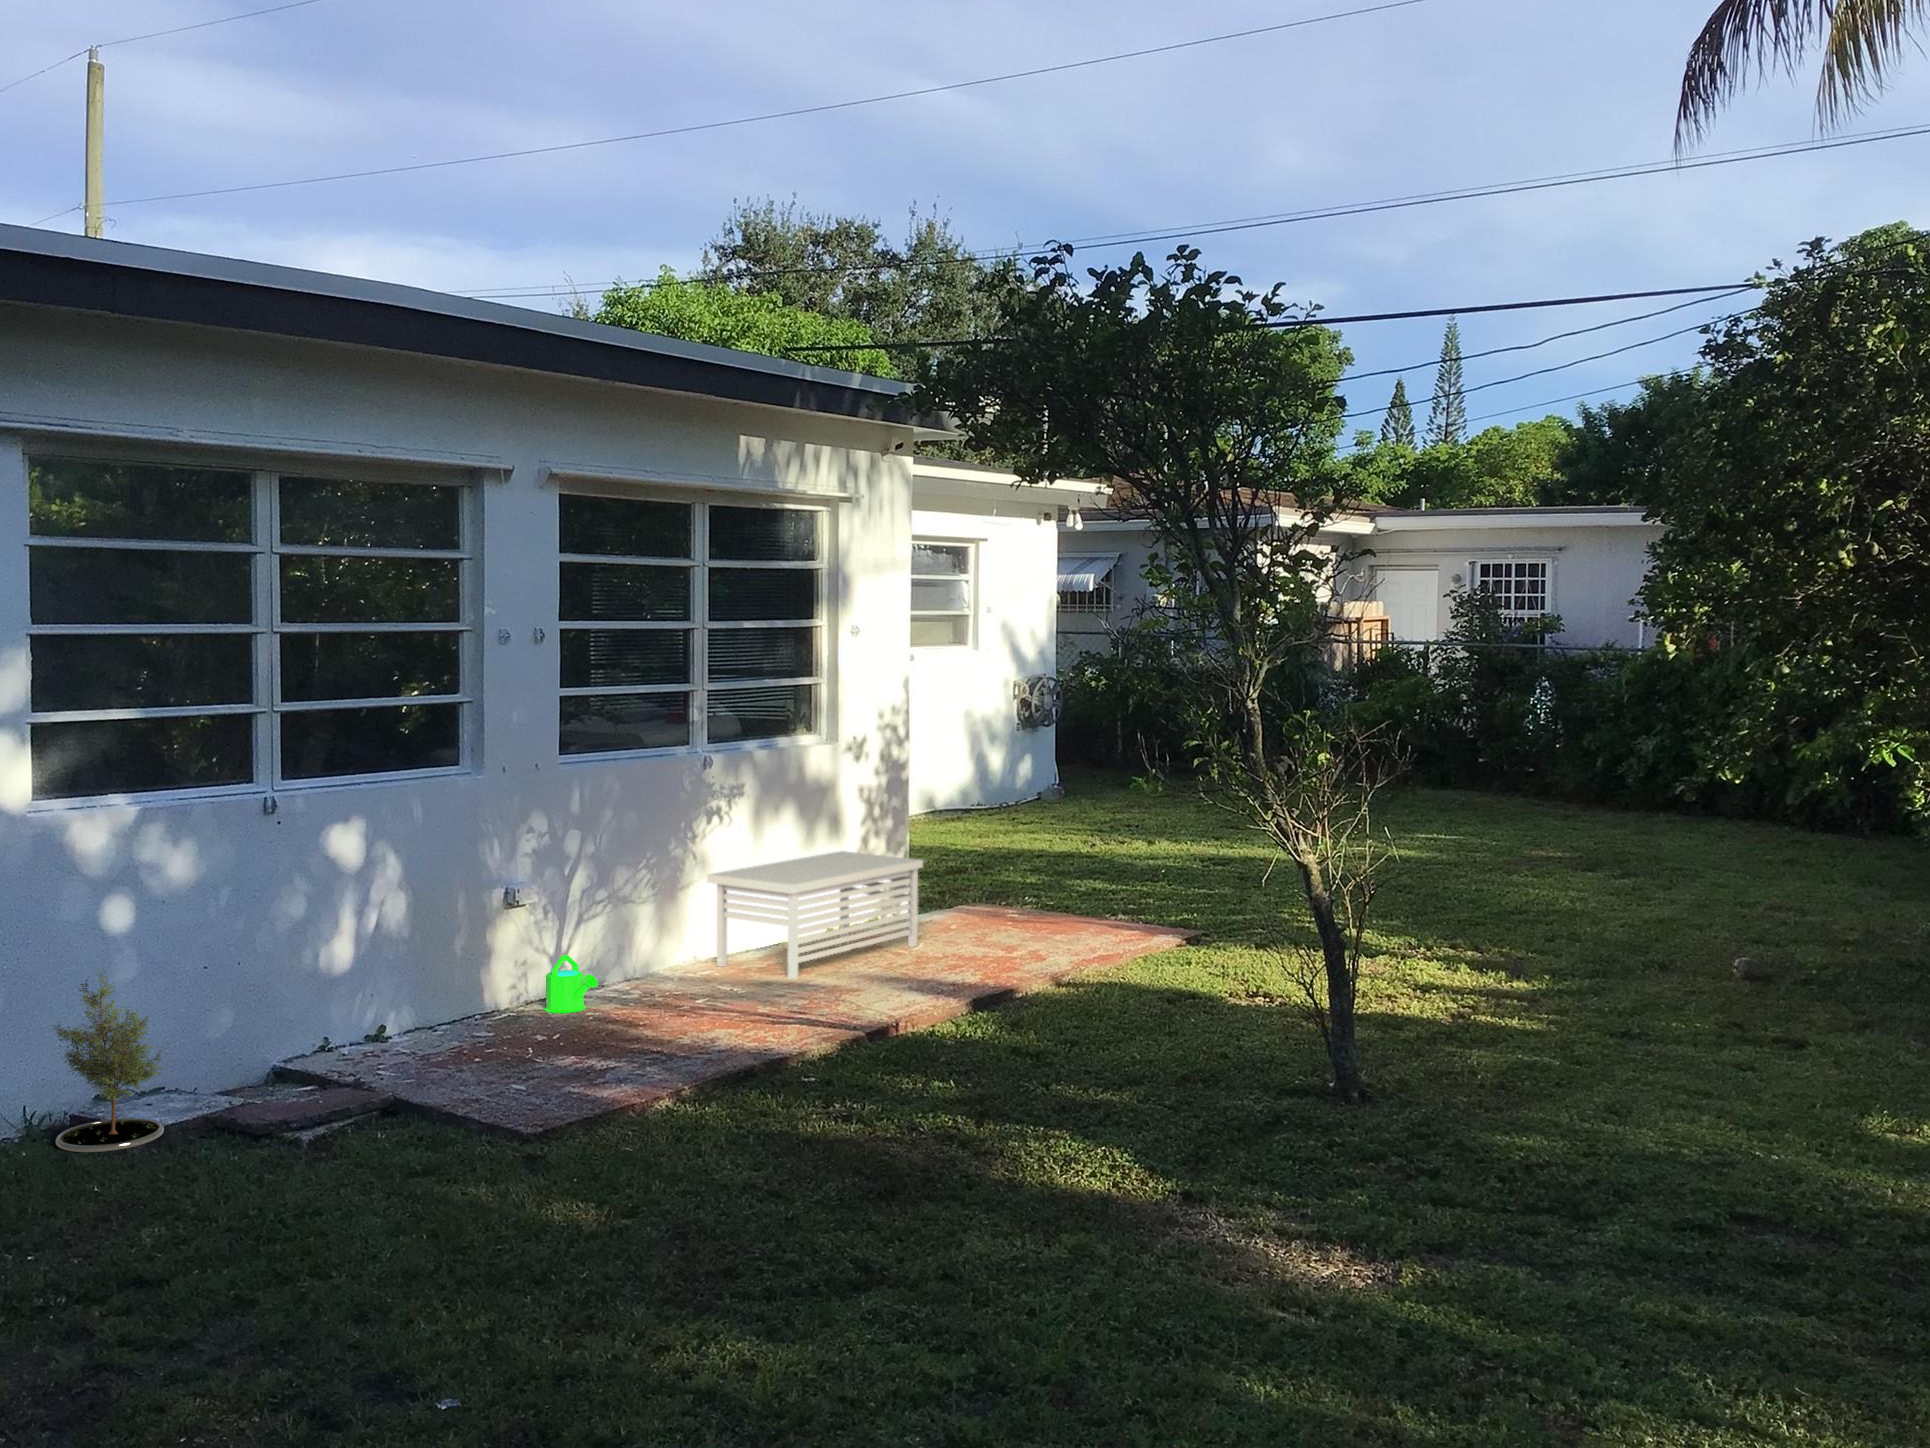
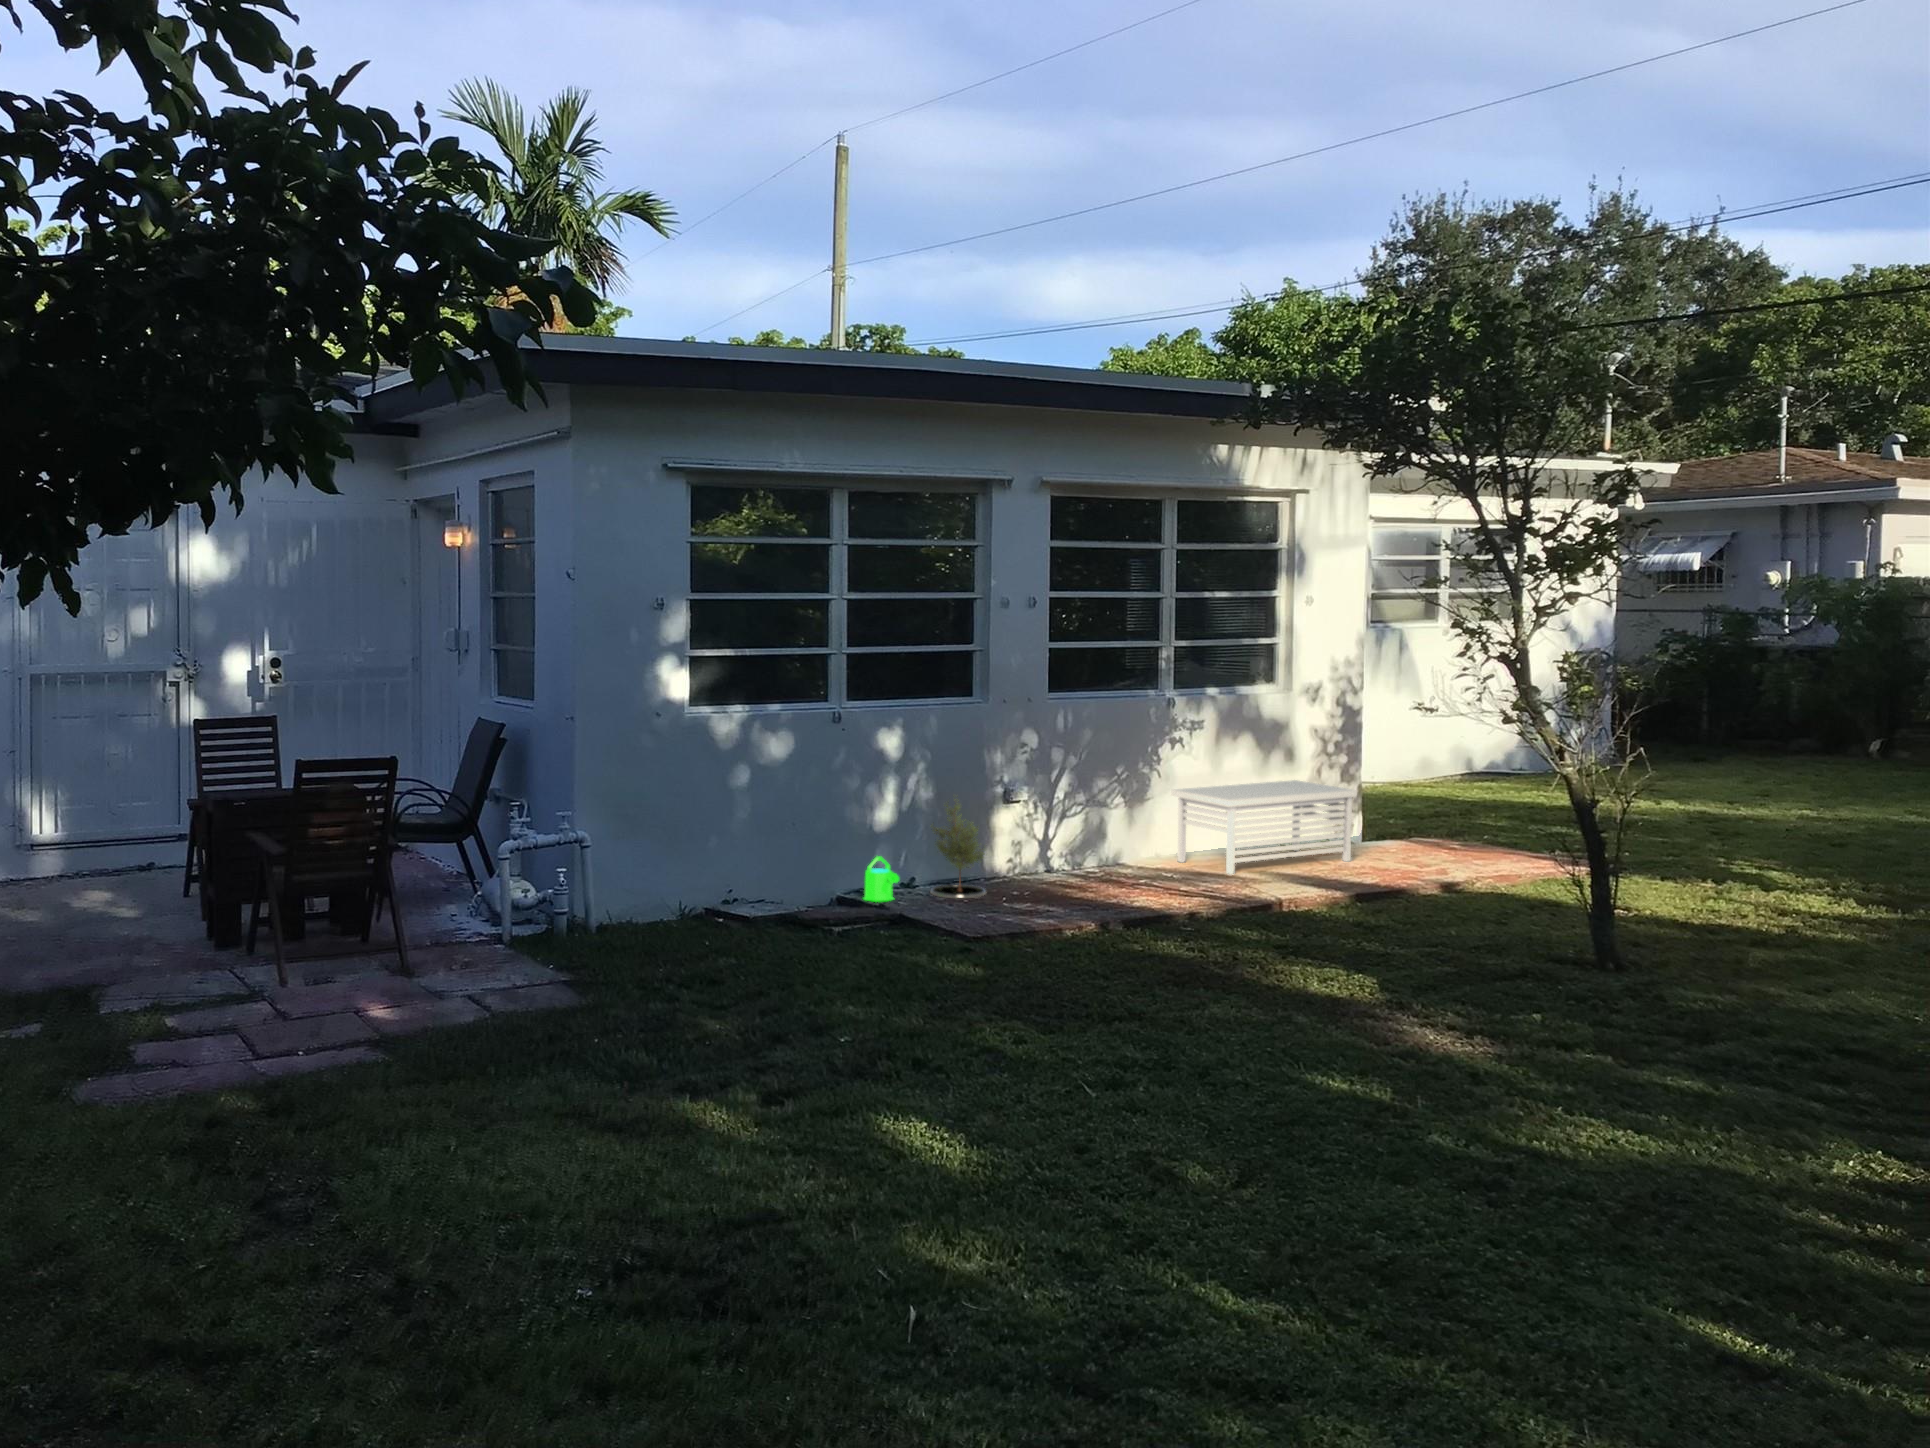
watering can: present [544,955,598,1013] -> present [863,856,899,902]
potted tree: present [53,969,164,1152] -> present [930,799,986,898]

